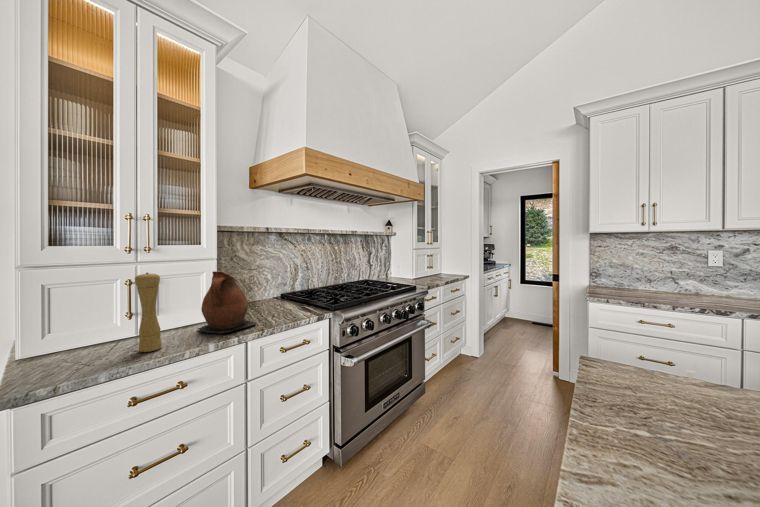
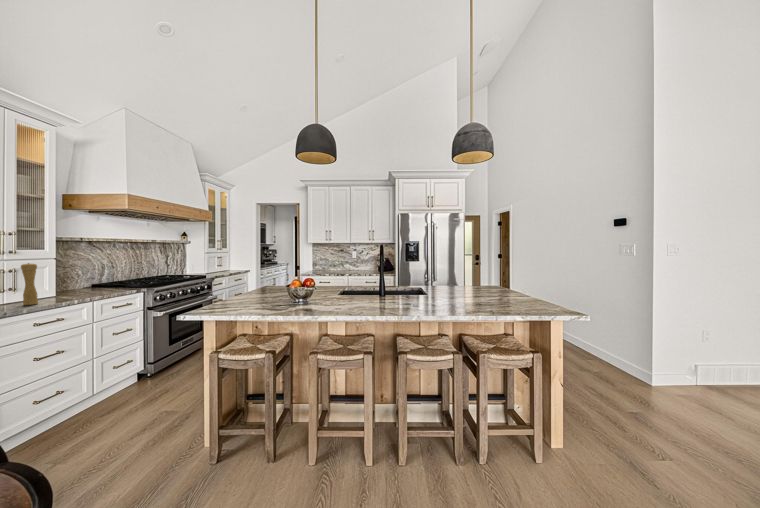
ceramic pitcher: present [198,271,256,334] -> none [47,263,93,298]

